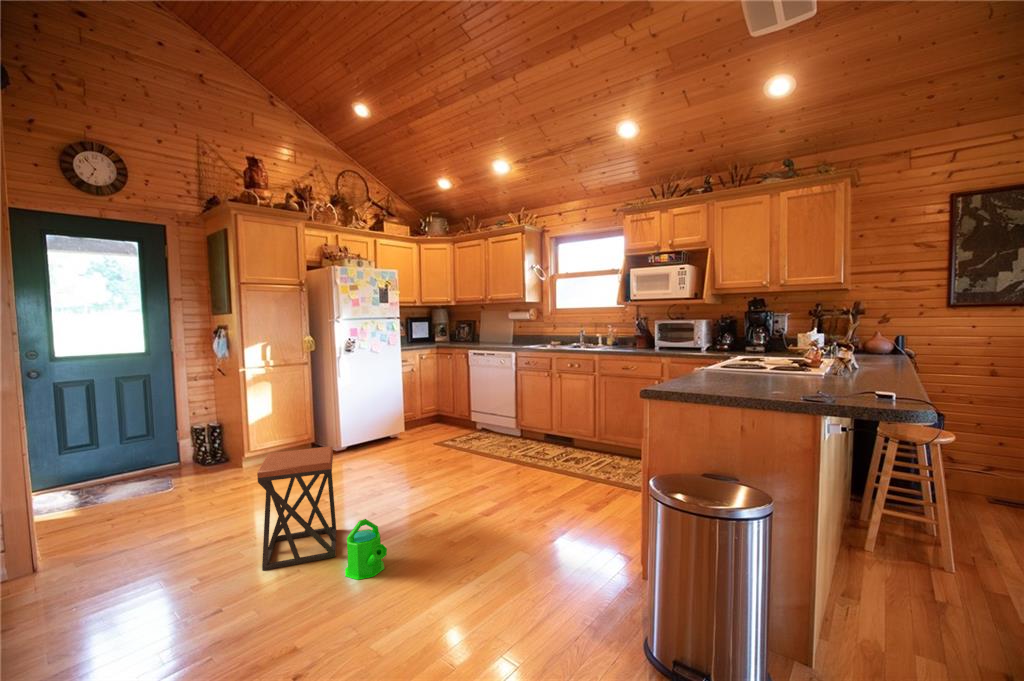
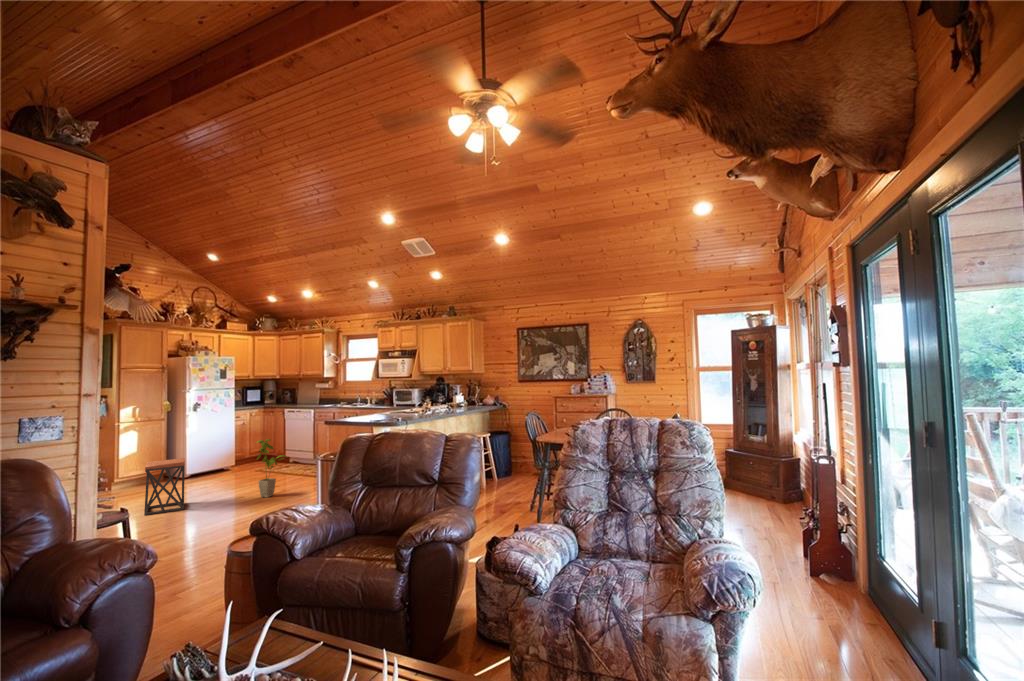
house plant: none [458,416,521,531] -> present [257,439,287,497]
watering can: present [345,519,387,580] -> none [190,487,212,513]

